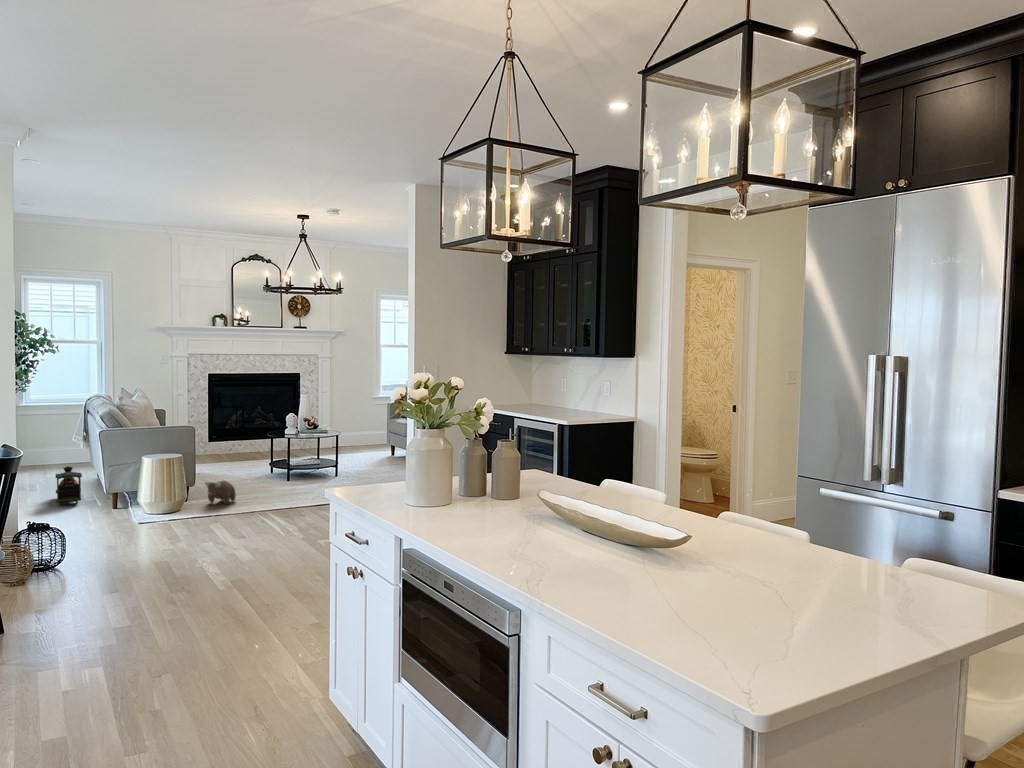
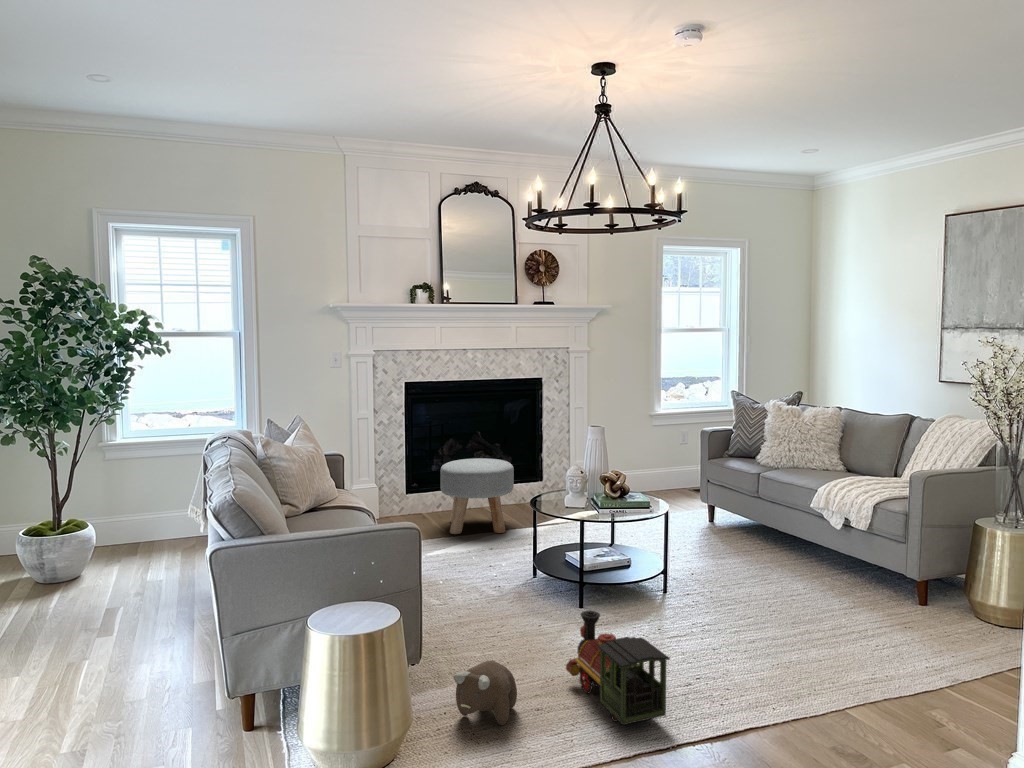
ottoman: none [227,419,272,460] -> present [440,458,514,534]
toy train: present [55,466,82,505] -> present [566,610,670,725]

